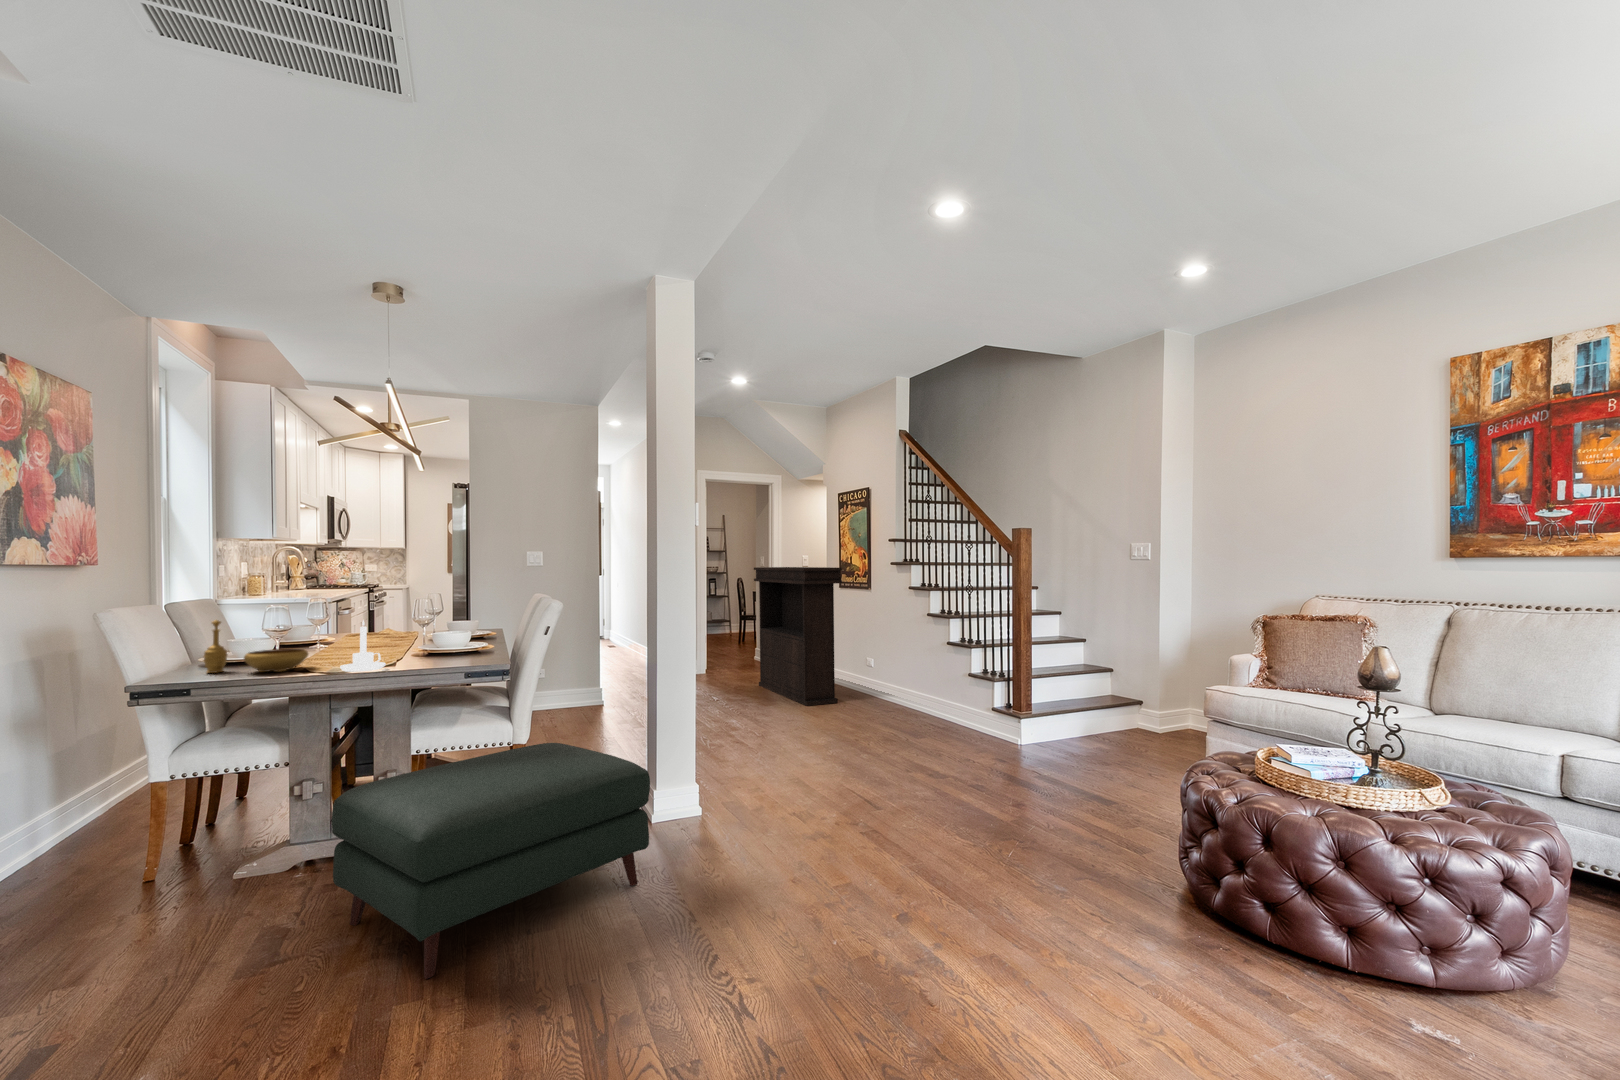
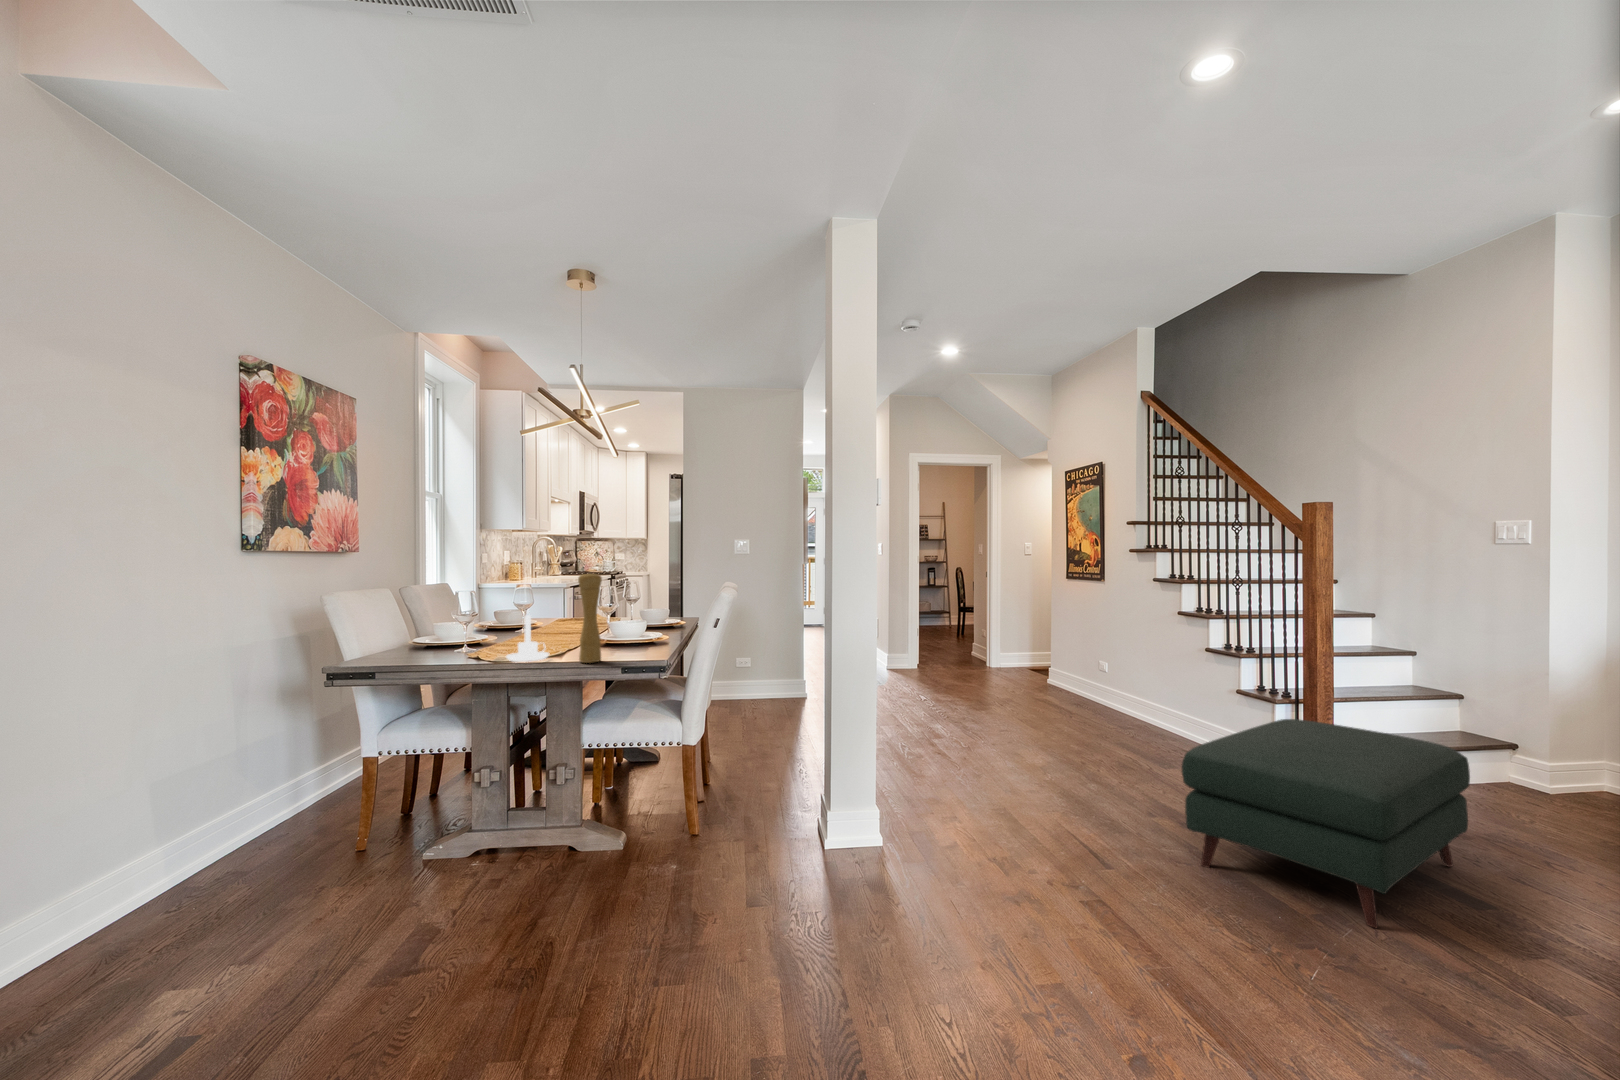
console table: present [754,567,842,706] -> none [969,555,1069,712]
pepper mill: none [421,584,445,669] -> present [578,572,602,663]
decorative bowl: present [204,620,308,673] -> none [398,604,486,658]
ottoman: present [332,743,650,979] -> present [1181,719,1470,928]

